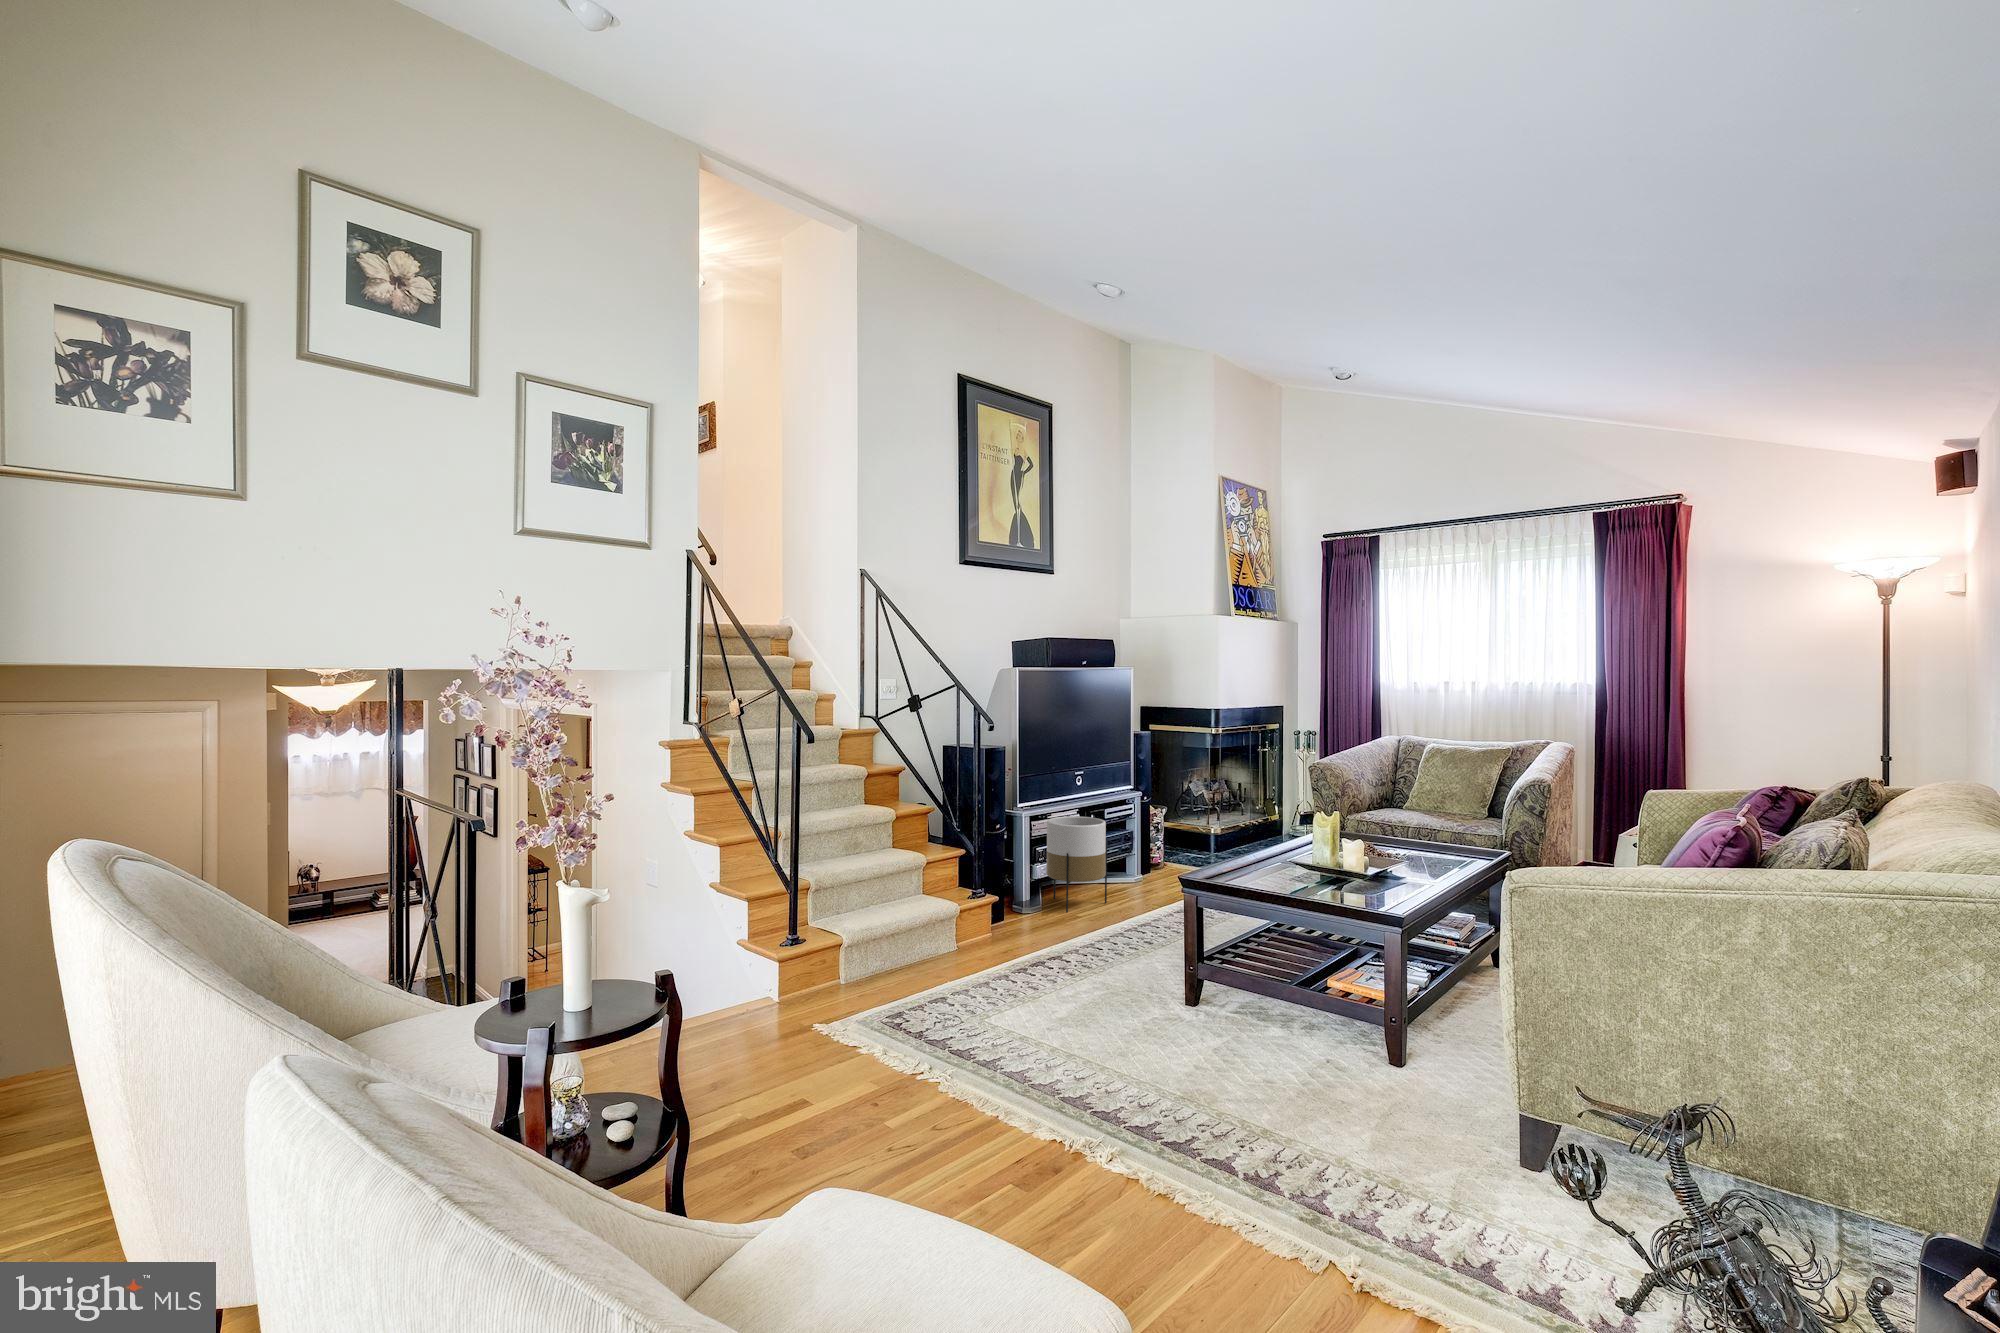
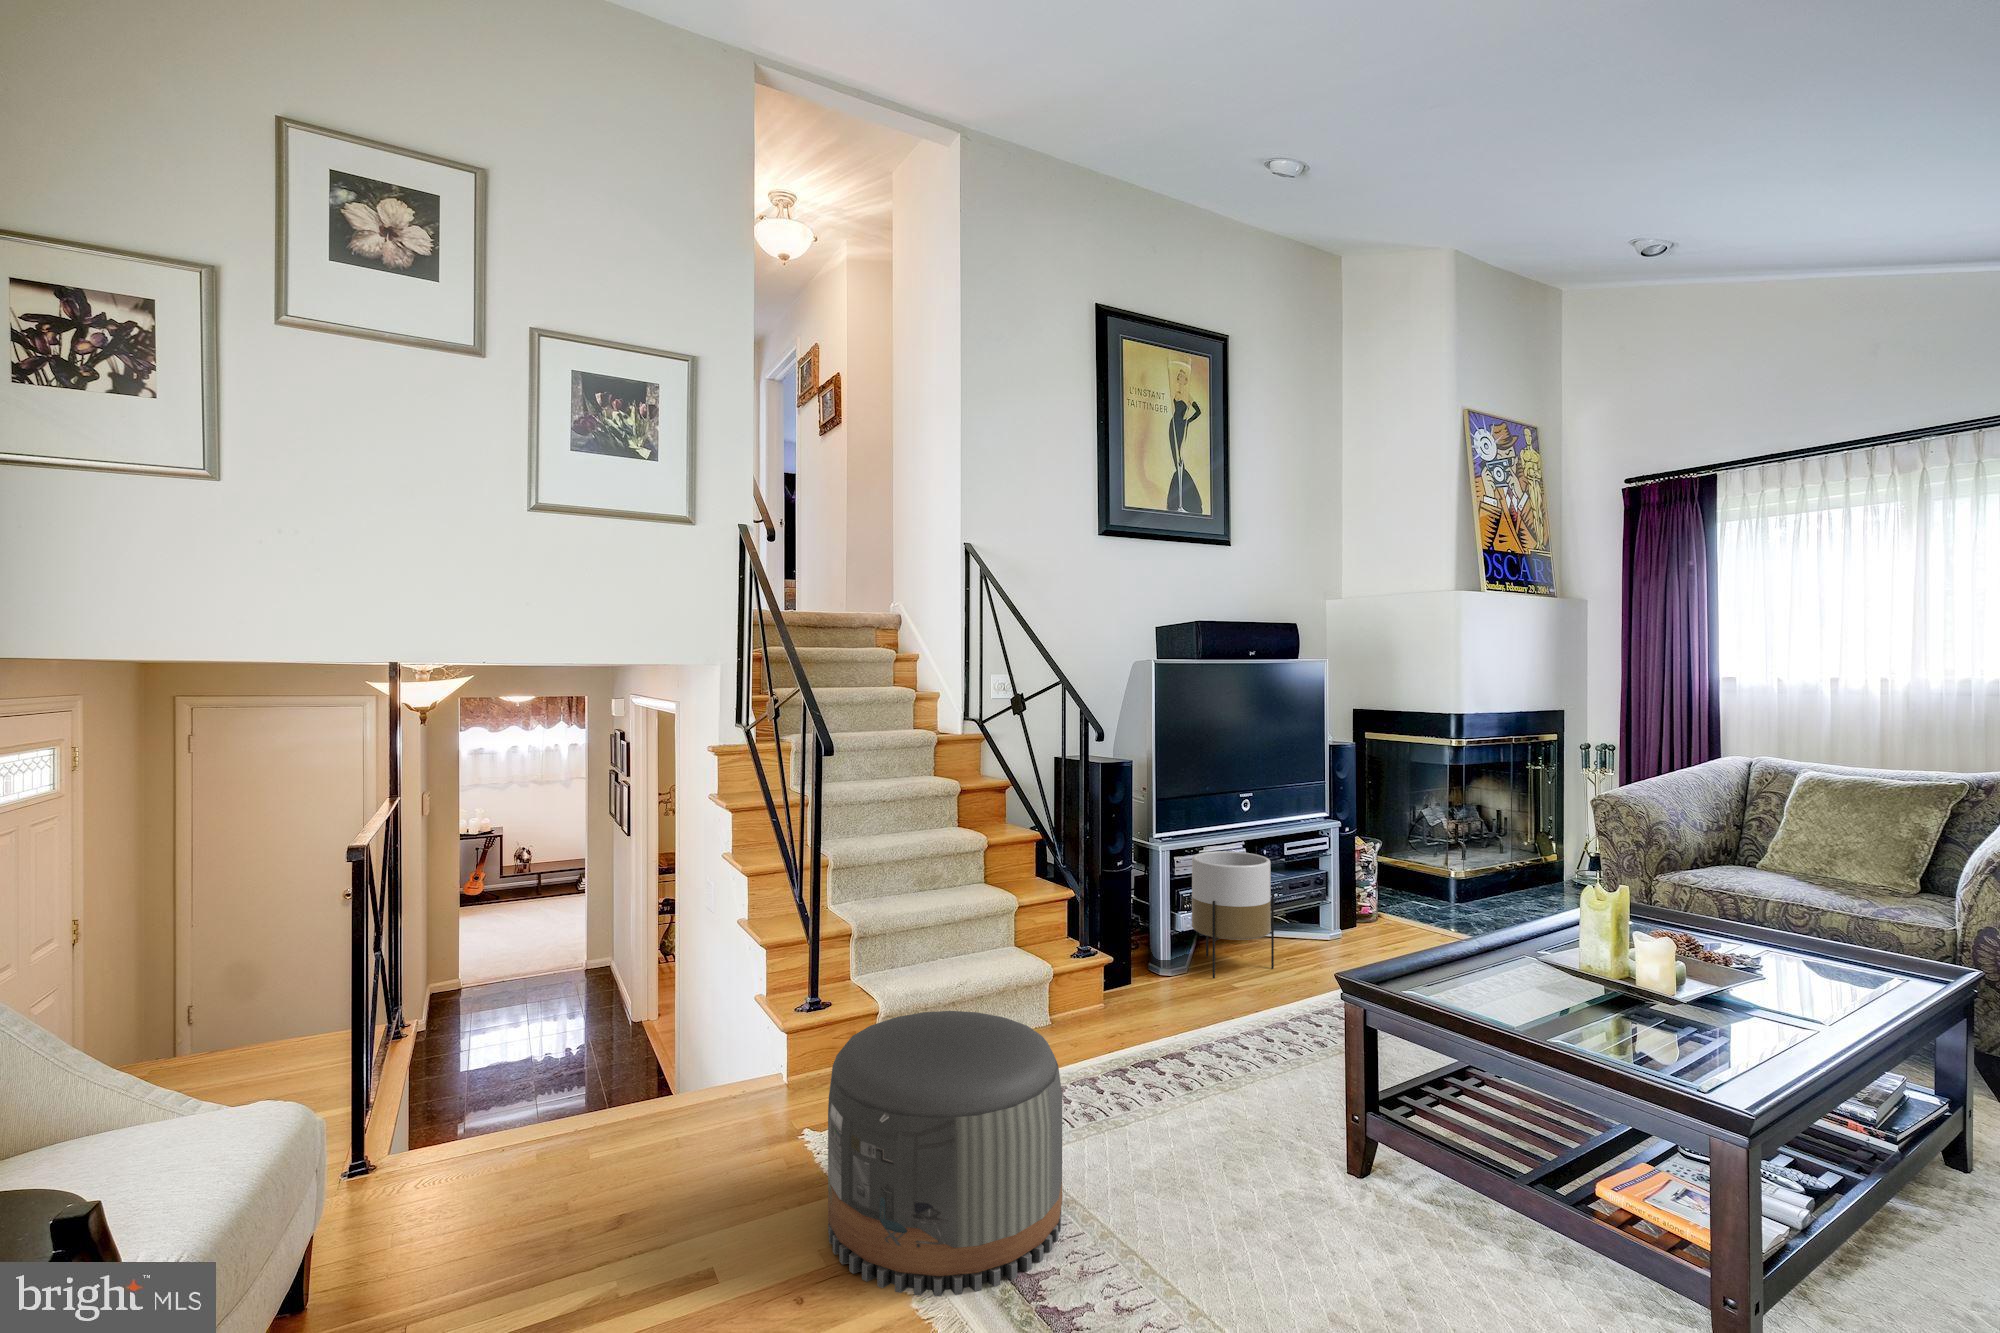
pouf: none [889,924,1051,1100] -> present [828,1011,1062,1296]

